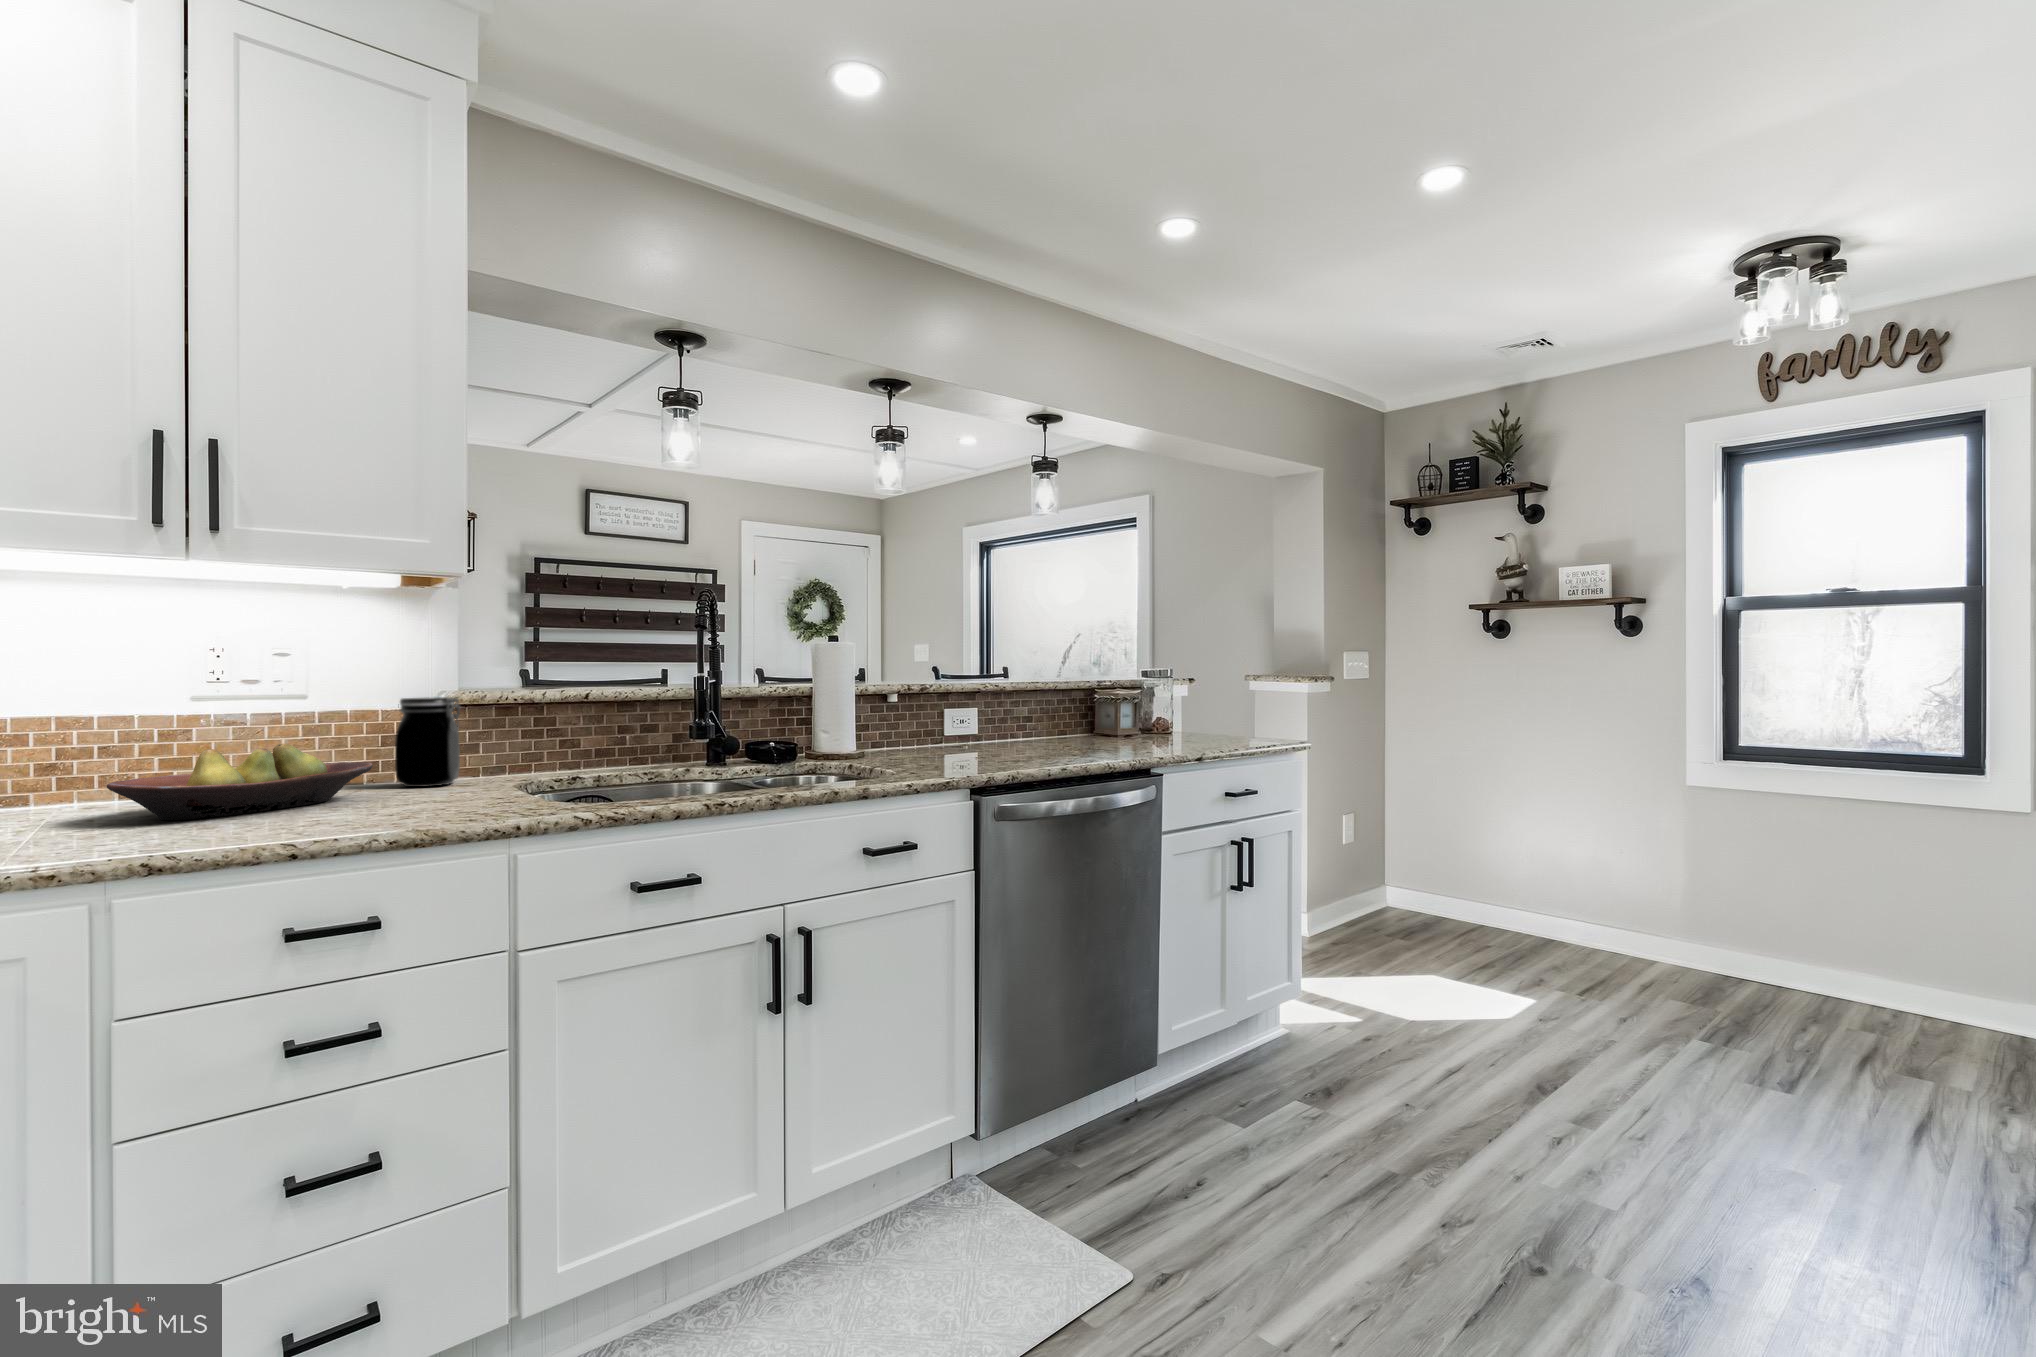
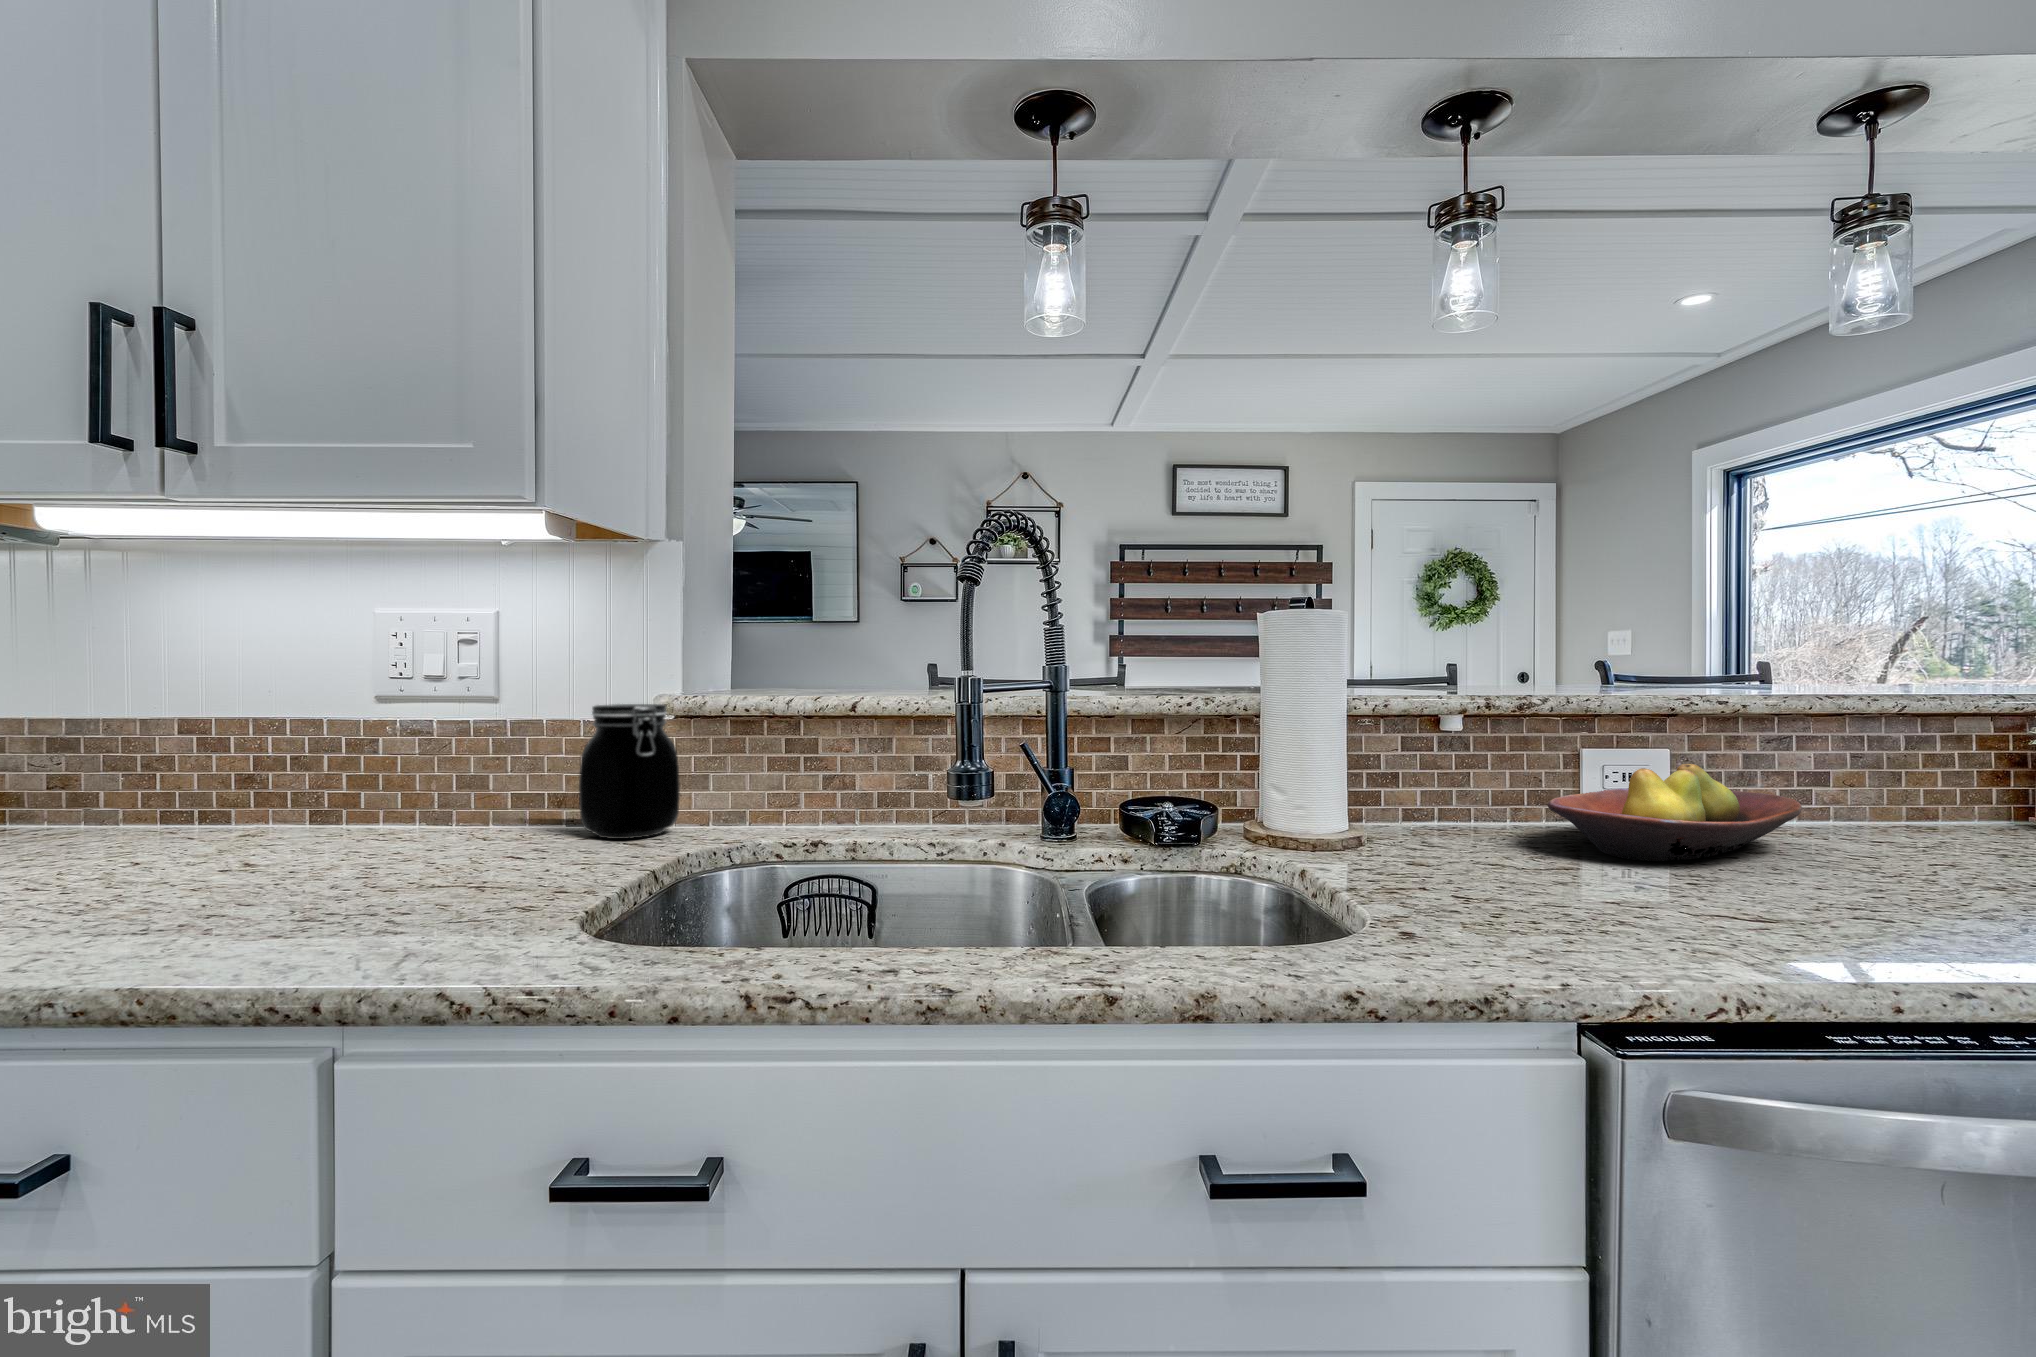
fruit bowl: present [107,744,373,820] -> present [1547,764,1802,861]

